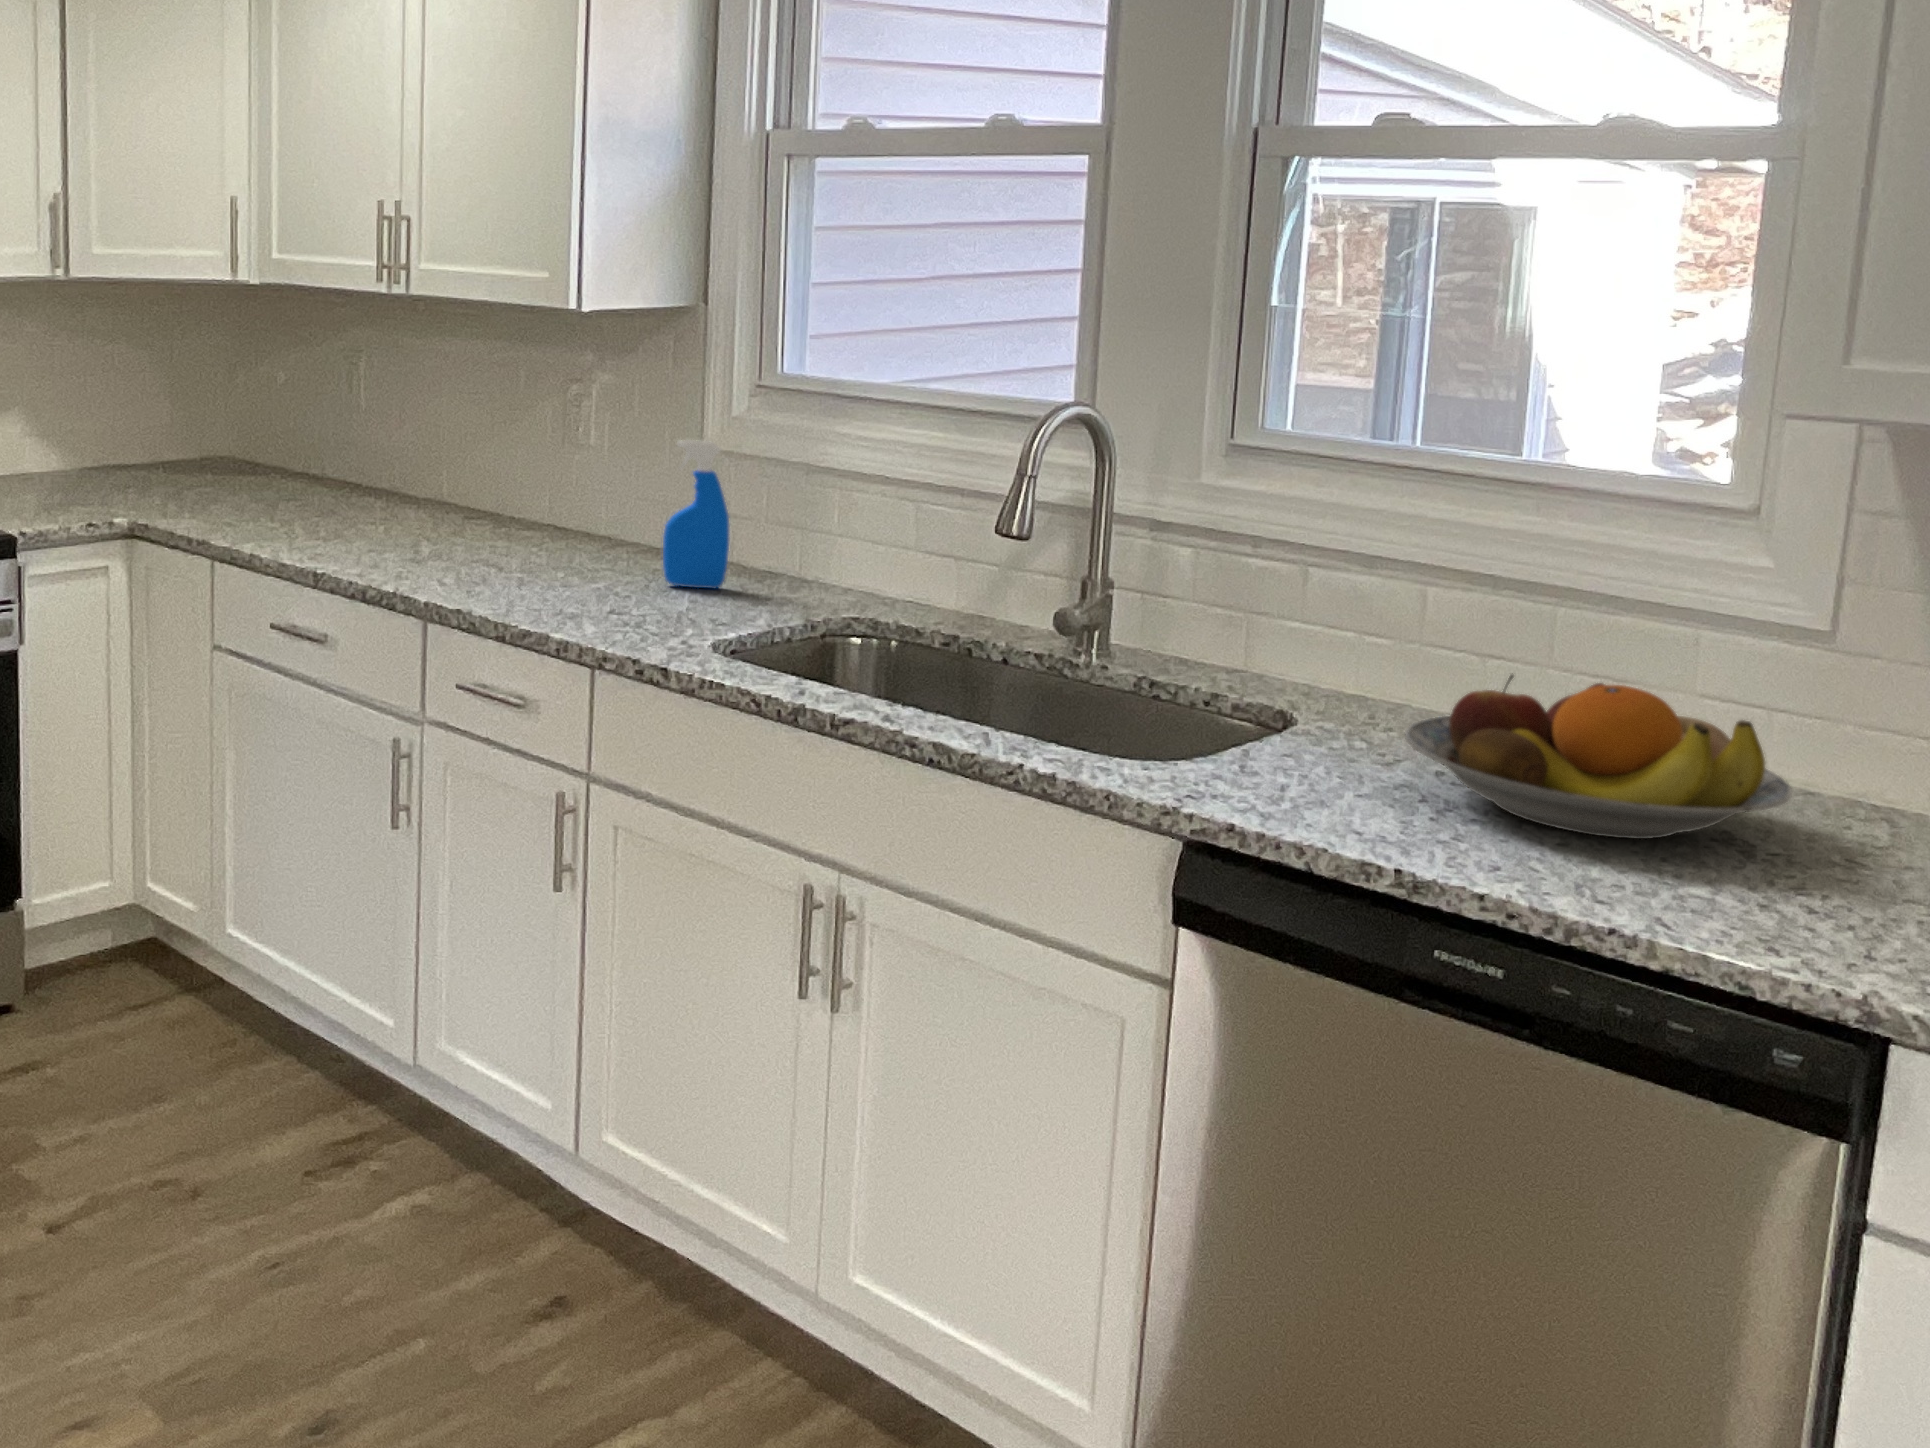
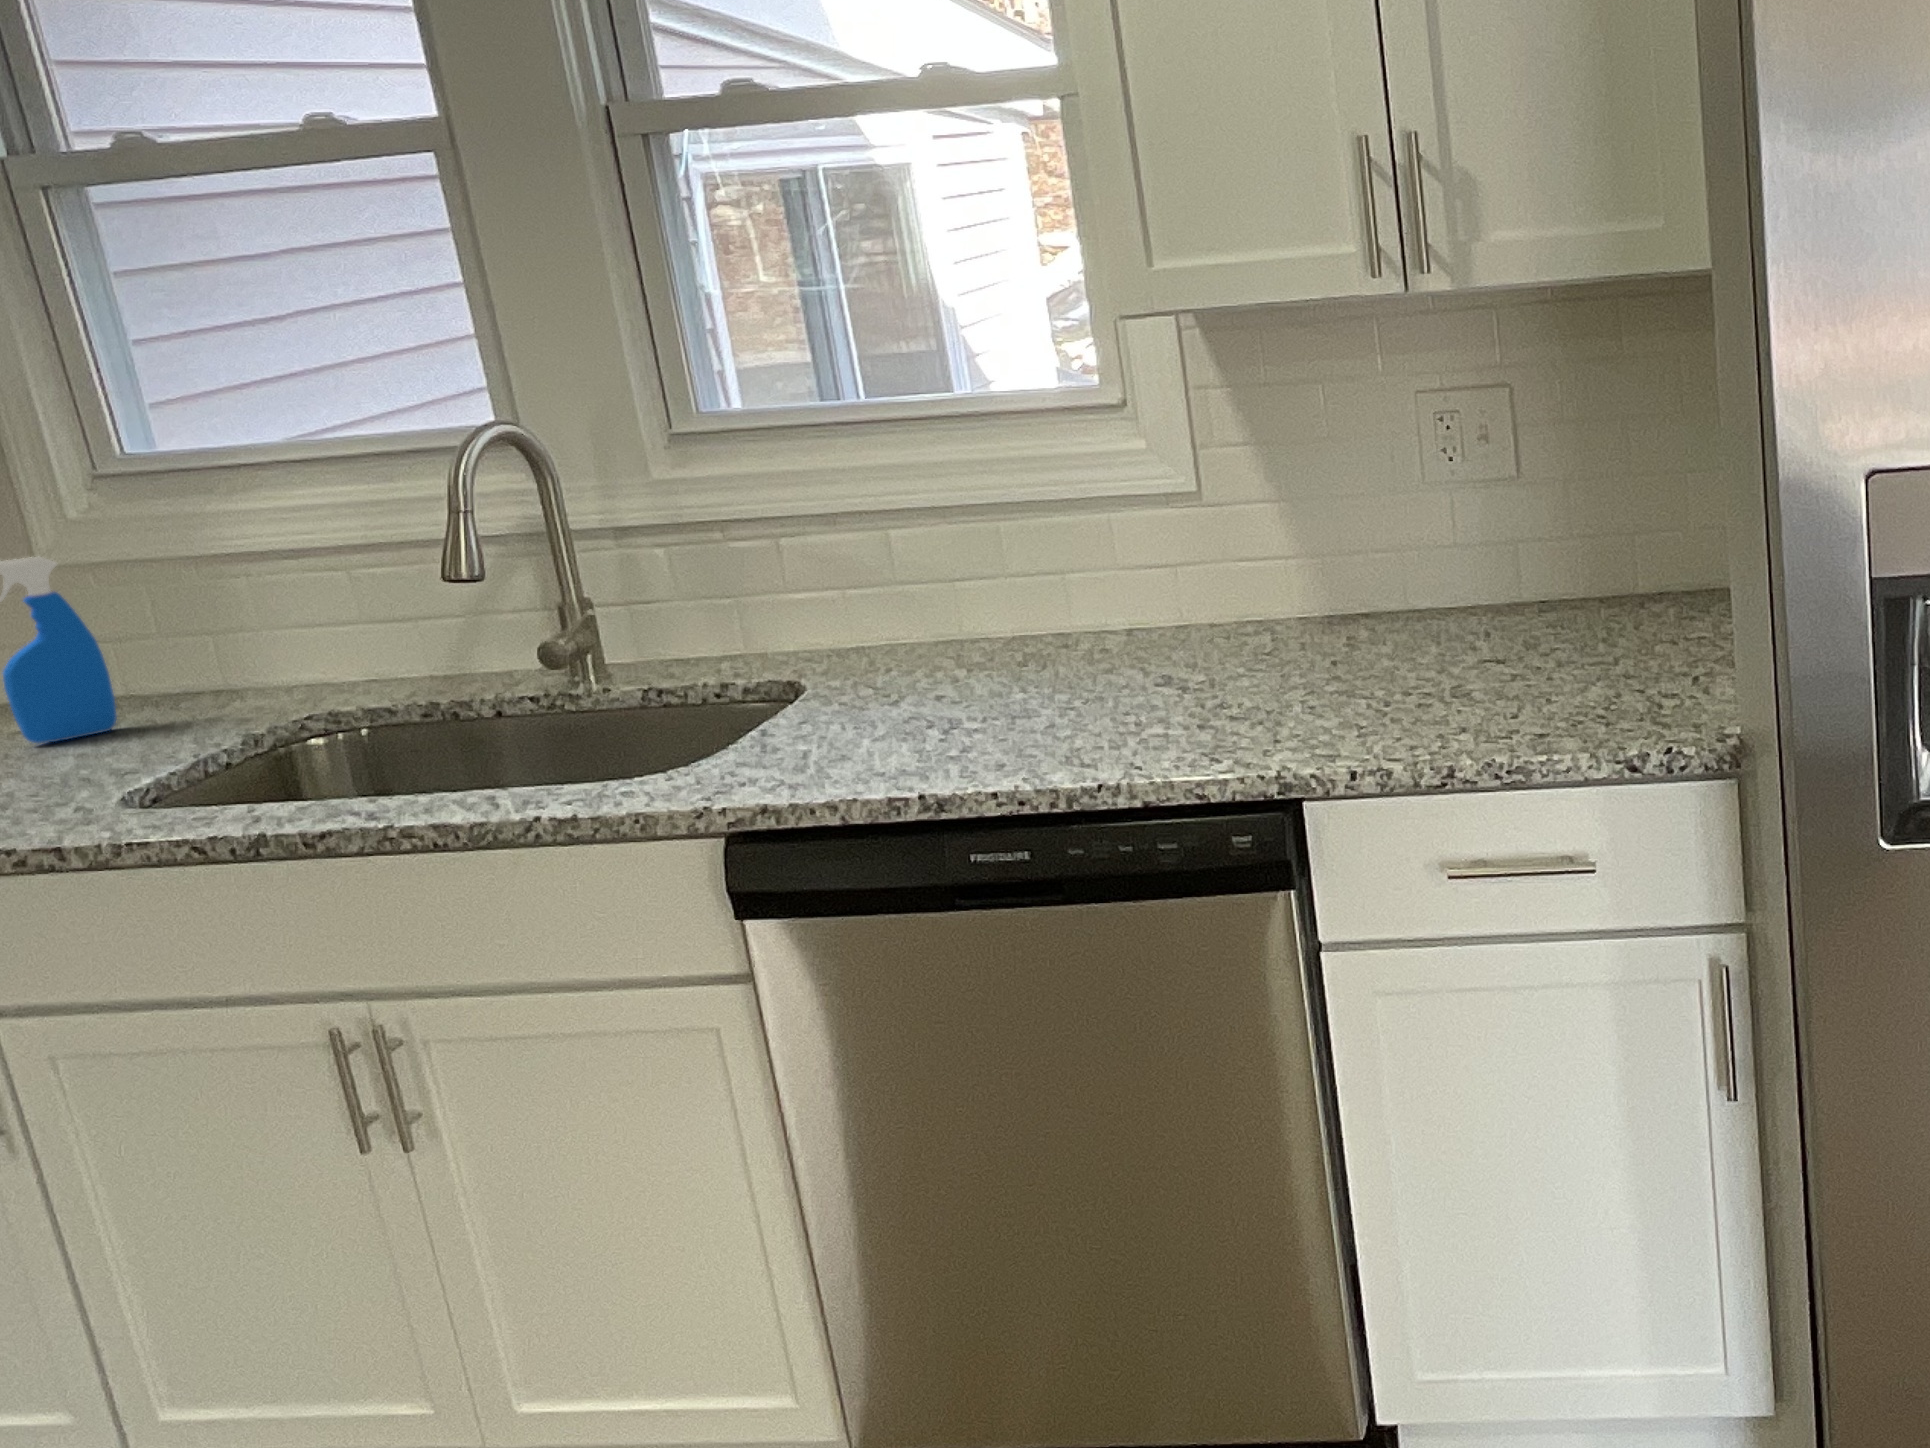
fruit bowl: present [1405,675,1792,839] -> none [902,579,1199,714]

